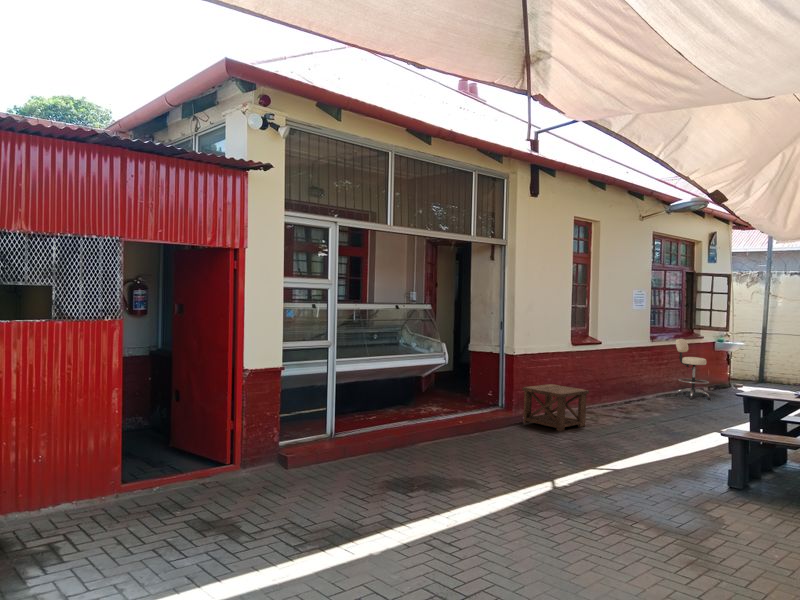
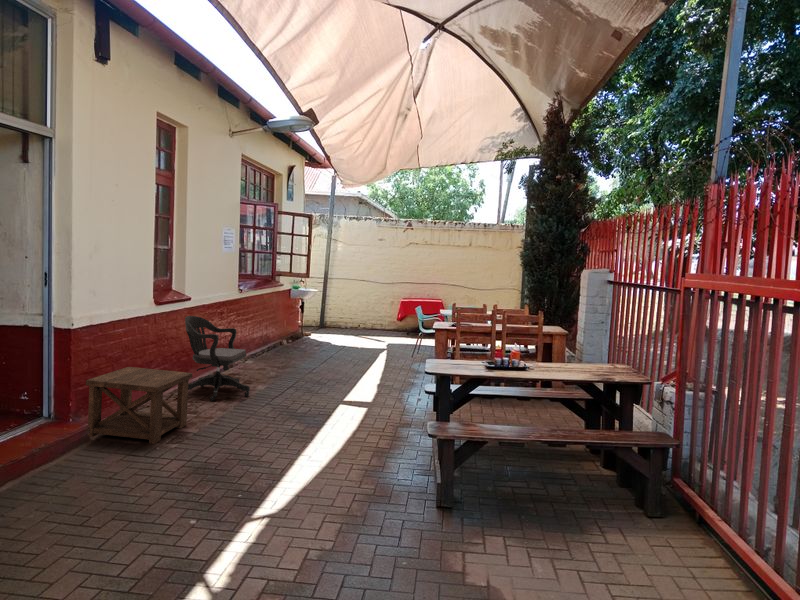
stool: present [675,339,711,400] -> none [260,288,299,358]
chair: none [593,355,643,418] -> present [185,316,250,401]

